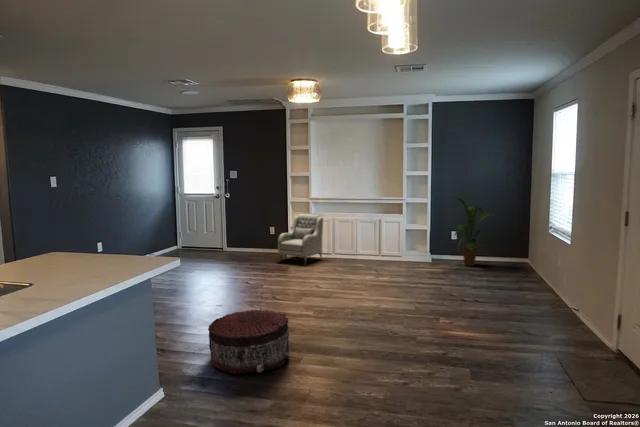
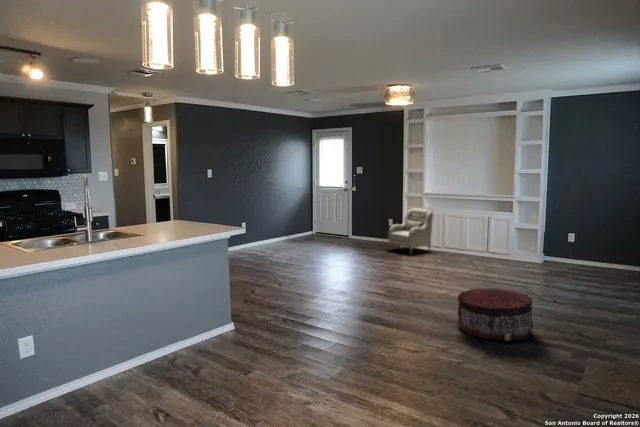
house plant: present [455,198,496,266] -> none [566,197,626,271]
pouf: present [208,310,289,374] -> present [458,288,533,341]

